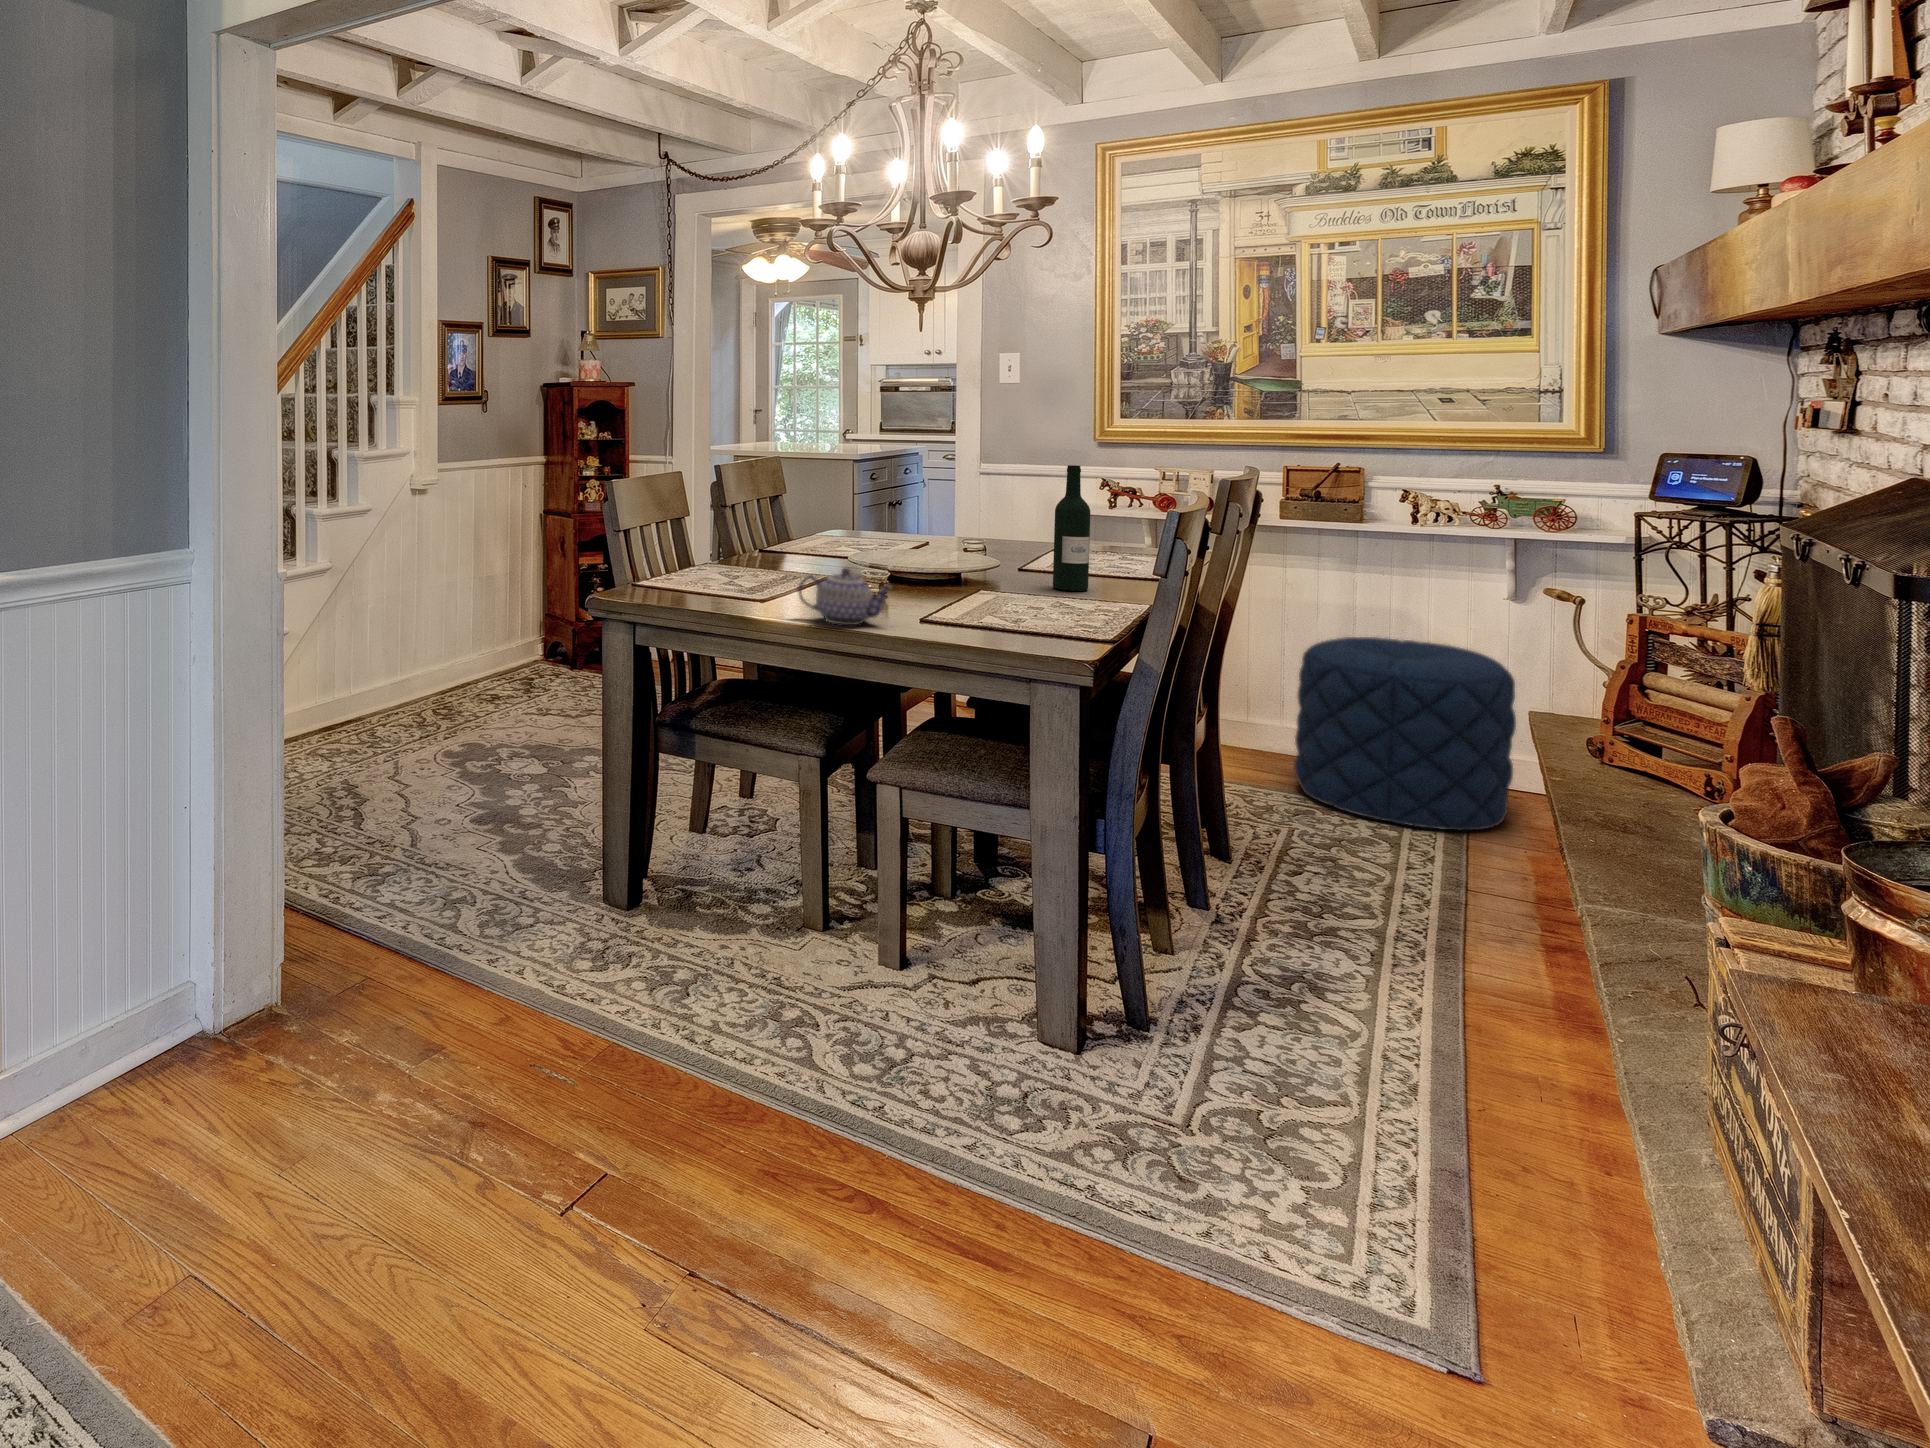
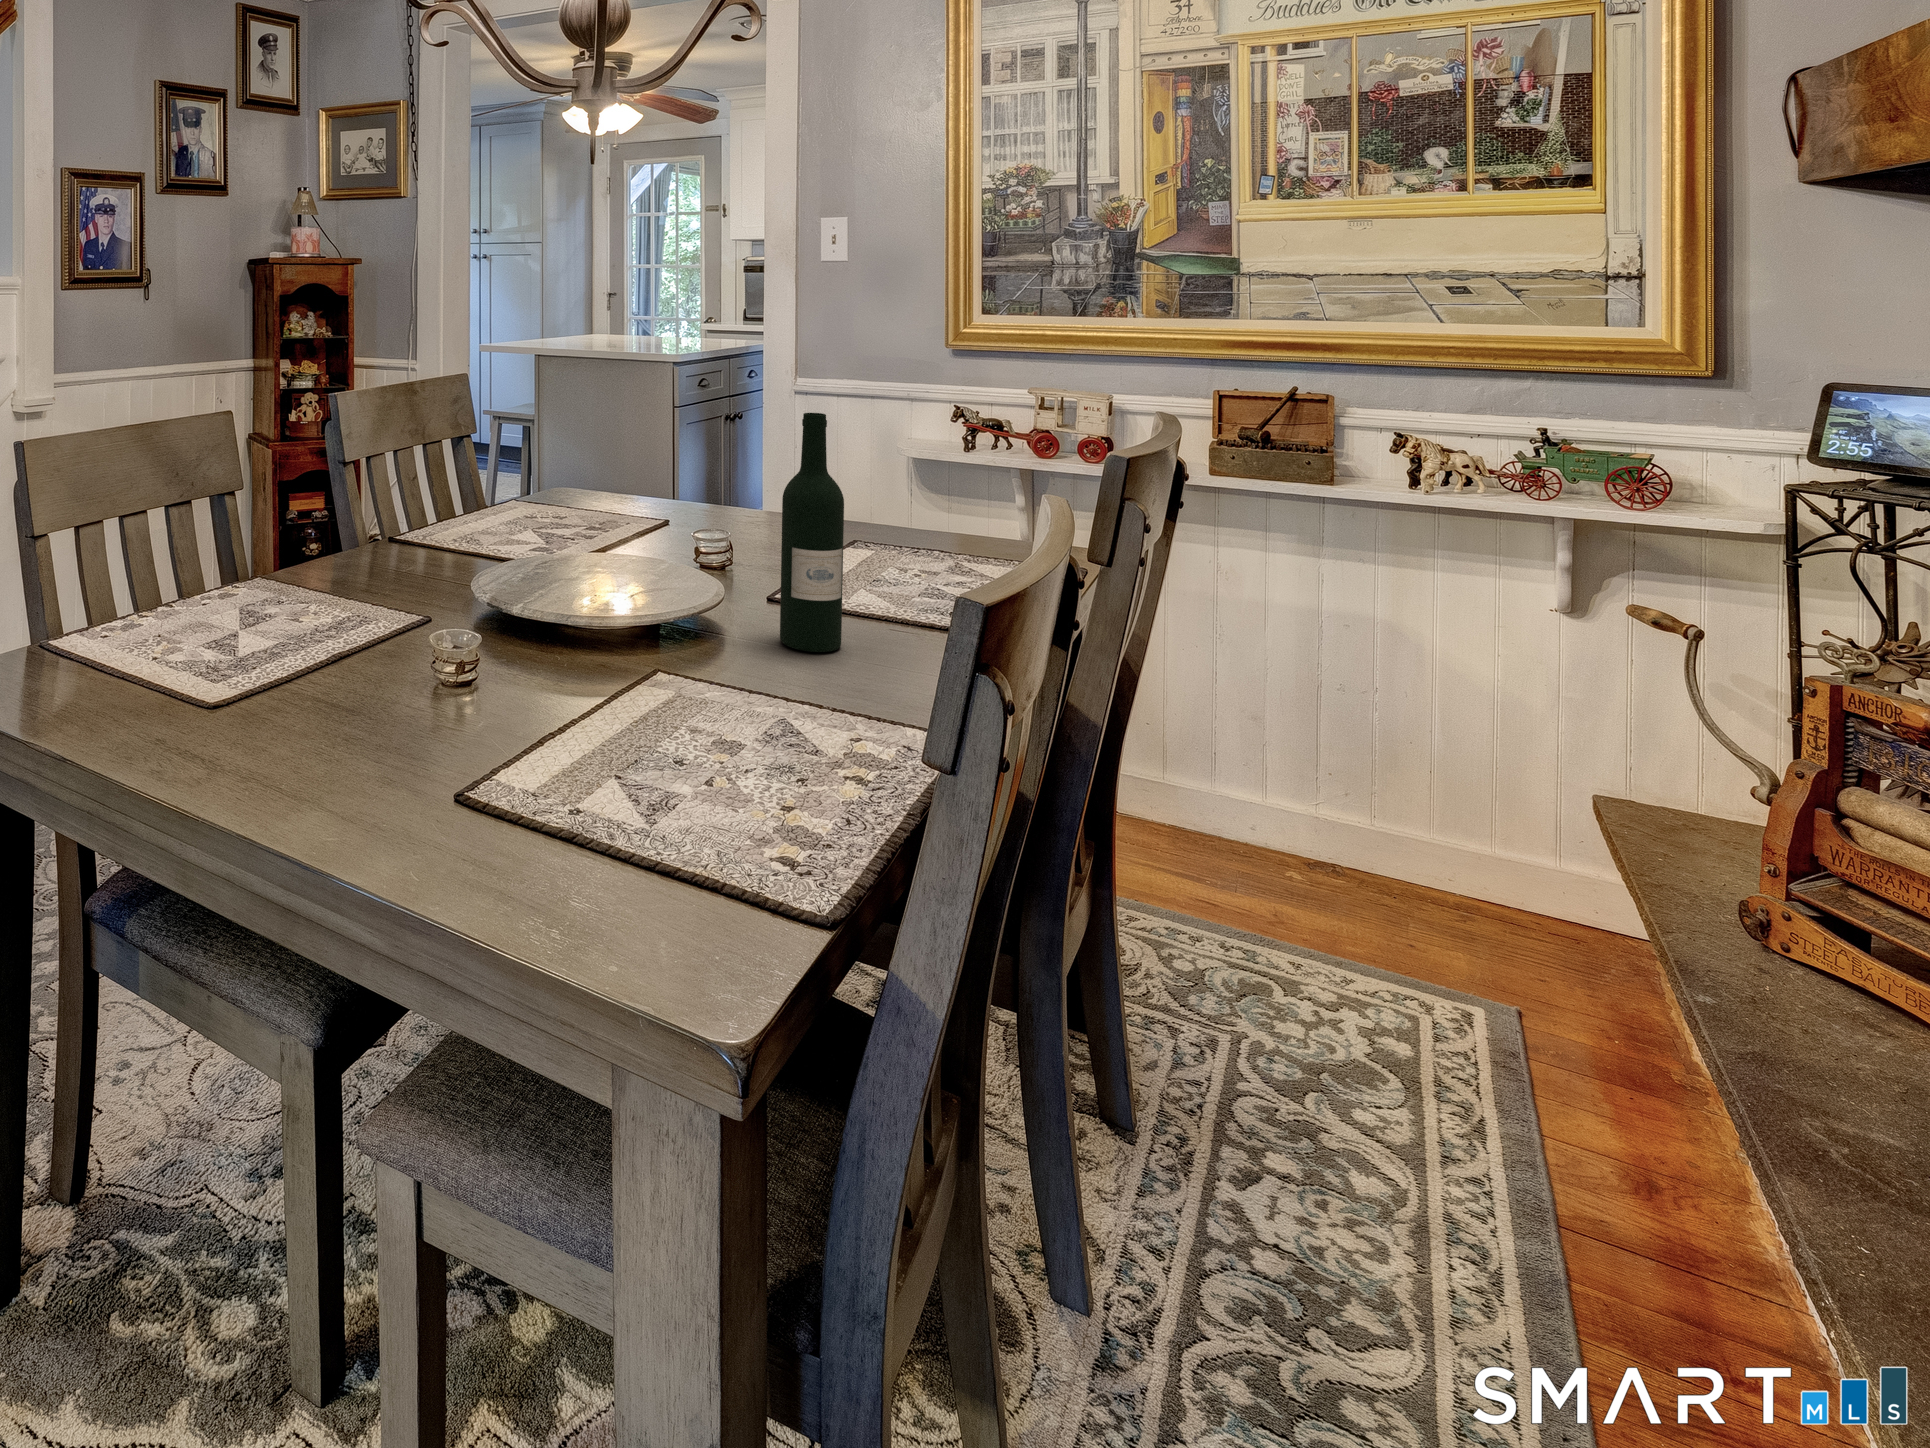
teapot: present [798,568,891,625] -> none [203,648,367,777]
pouf: present [1294,637,1516,830] -> none [1230,659,1585,1010]

